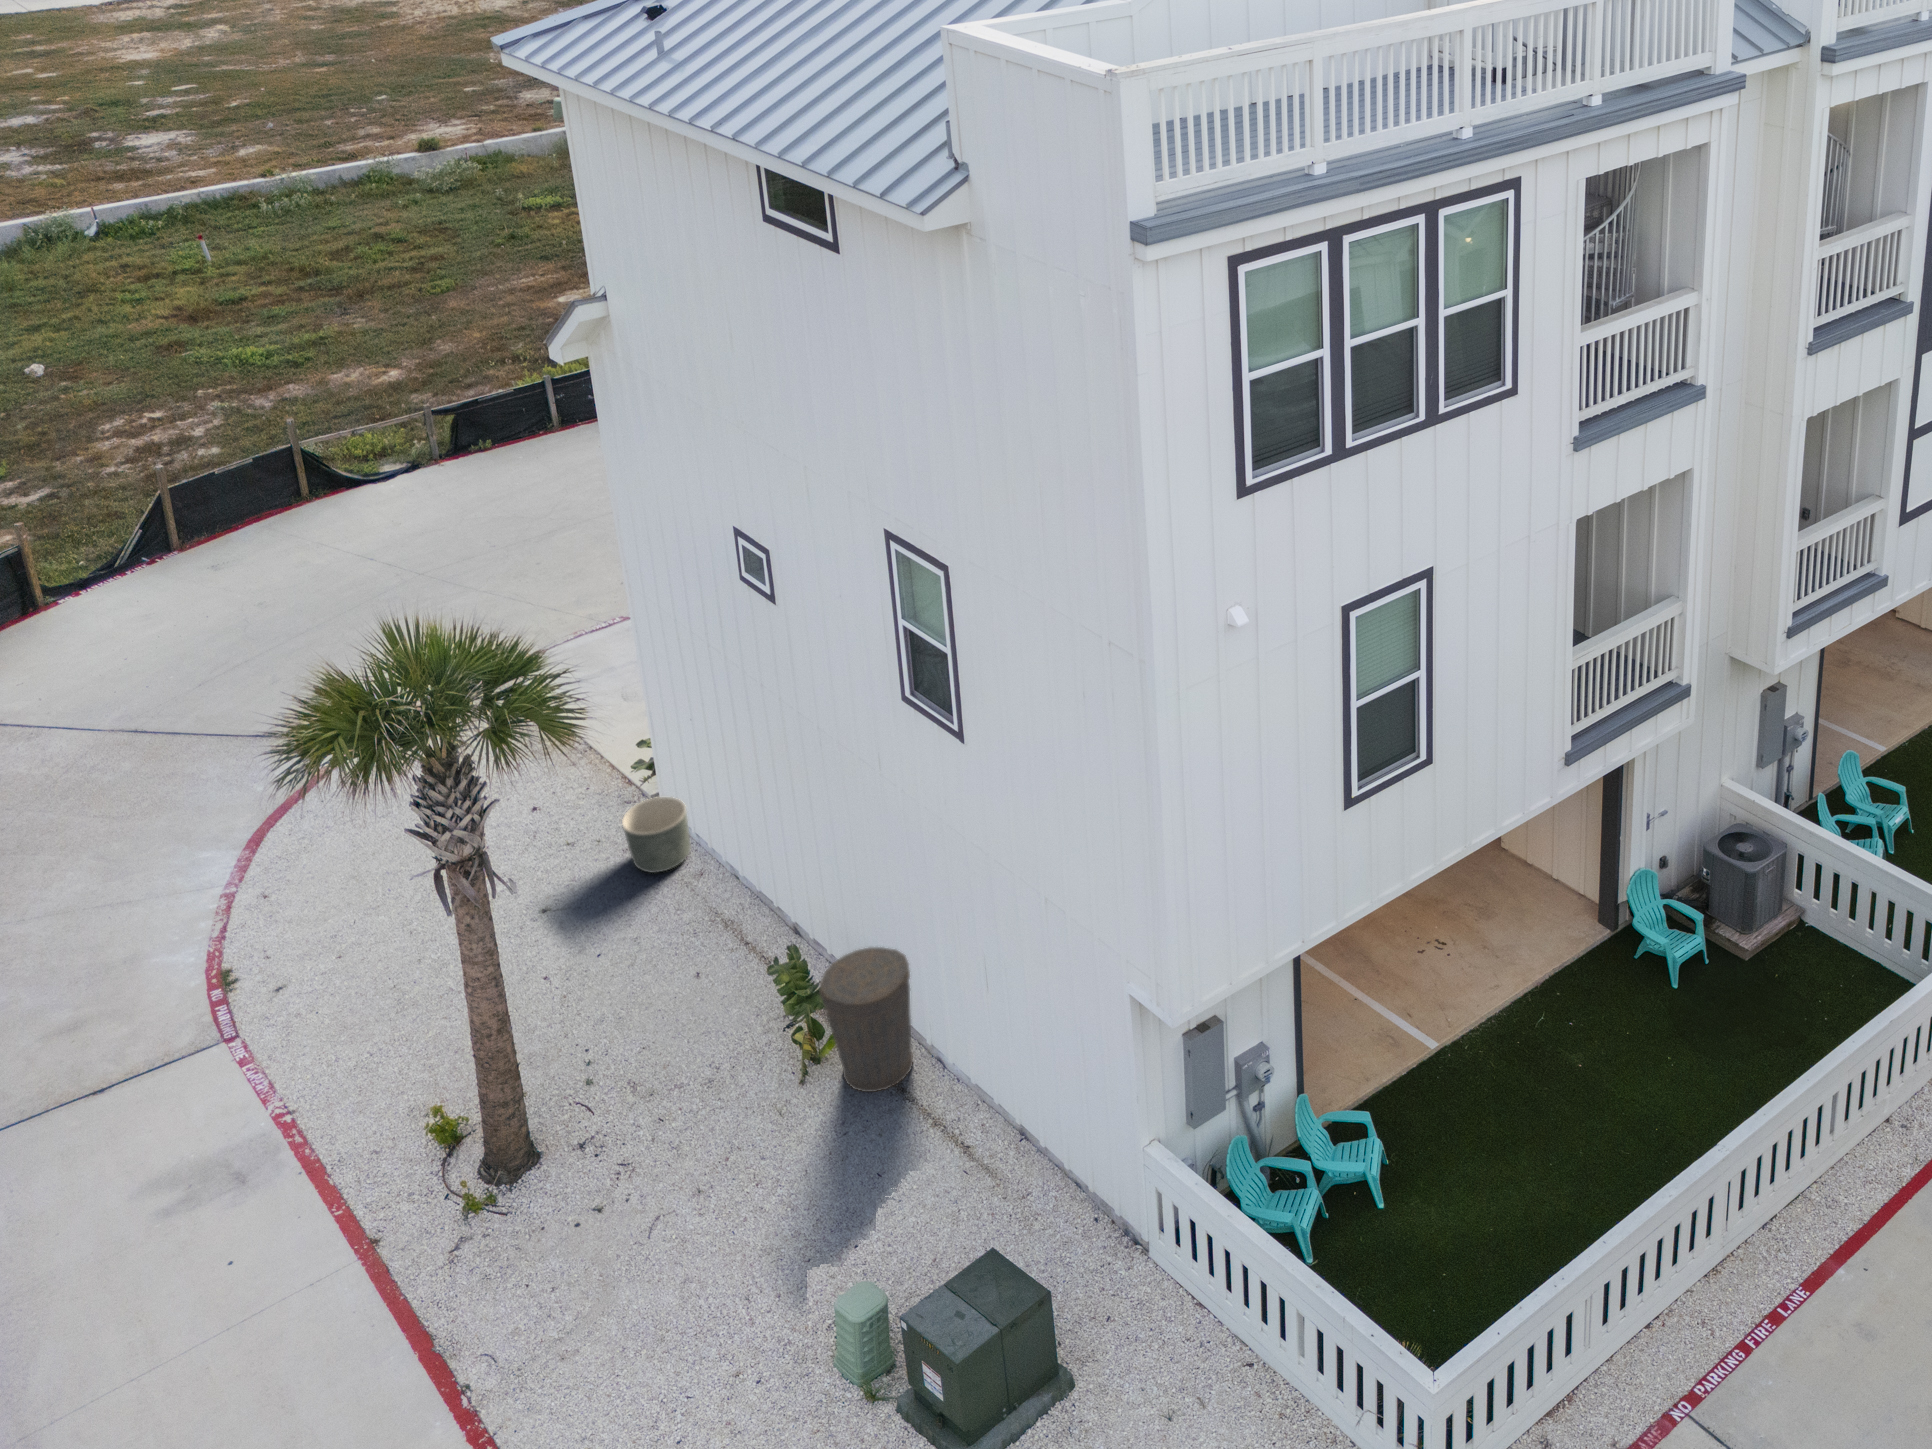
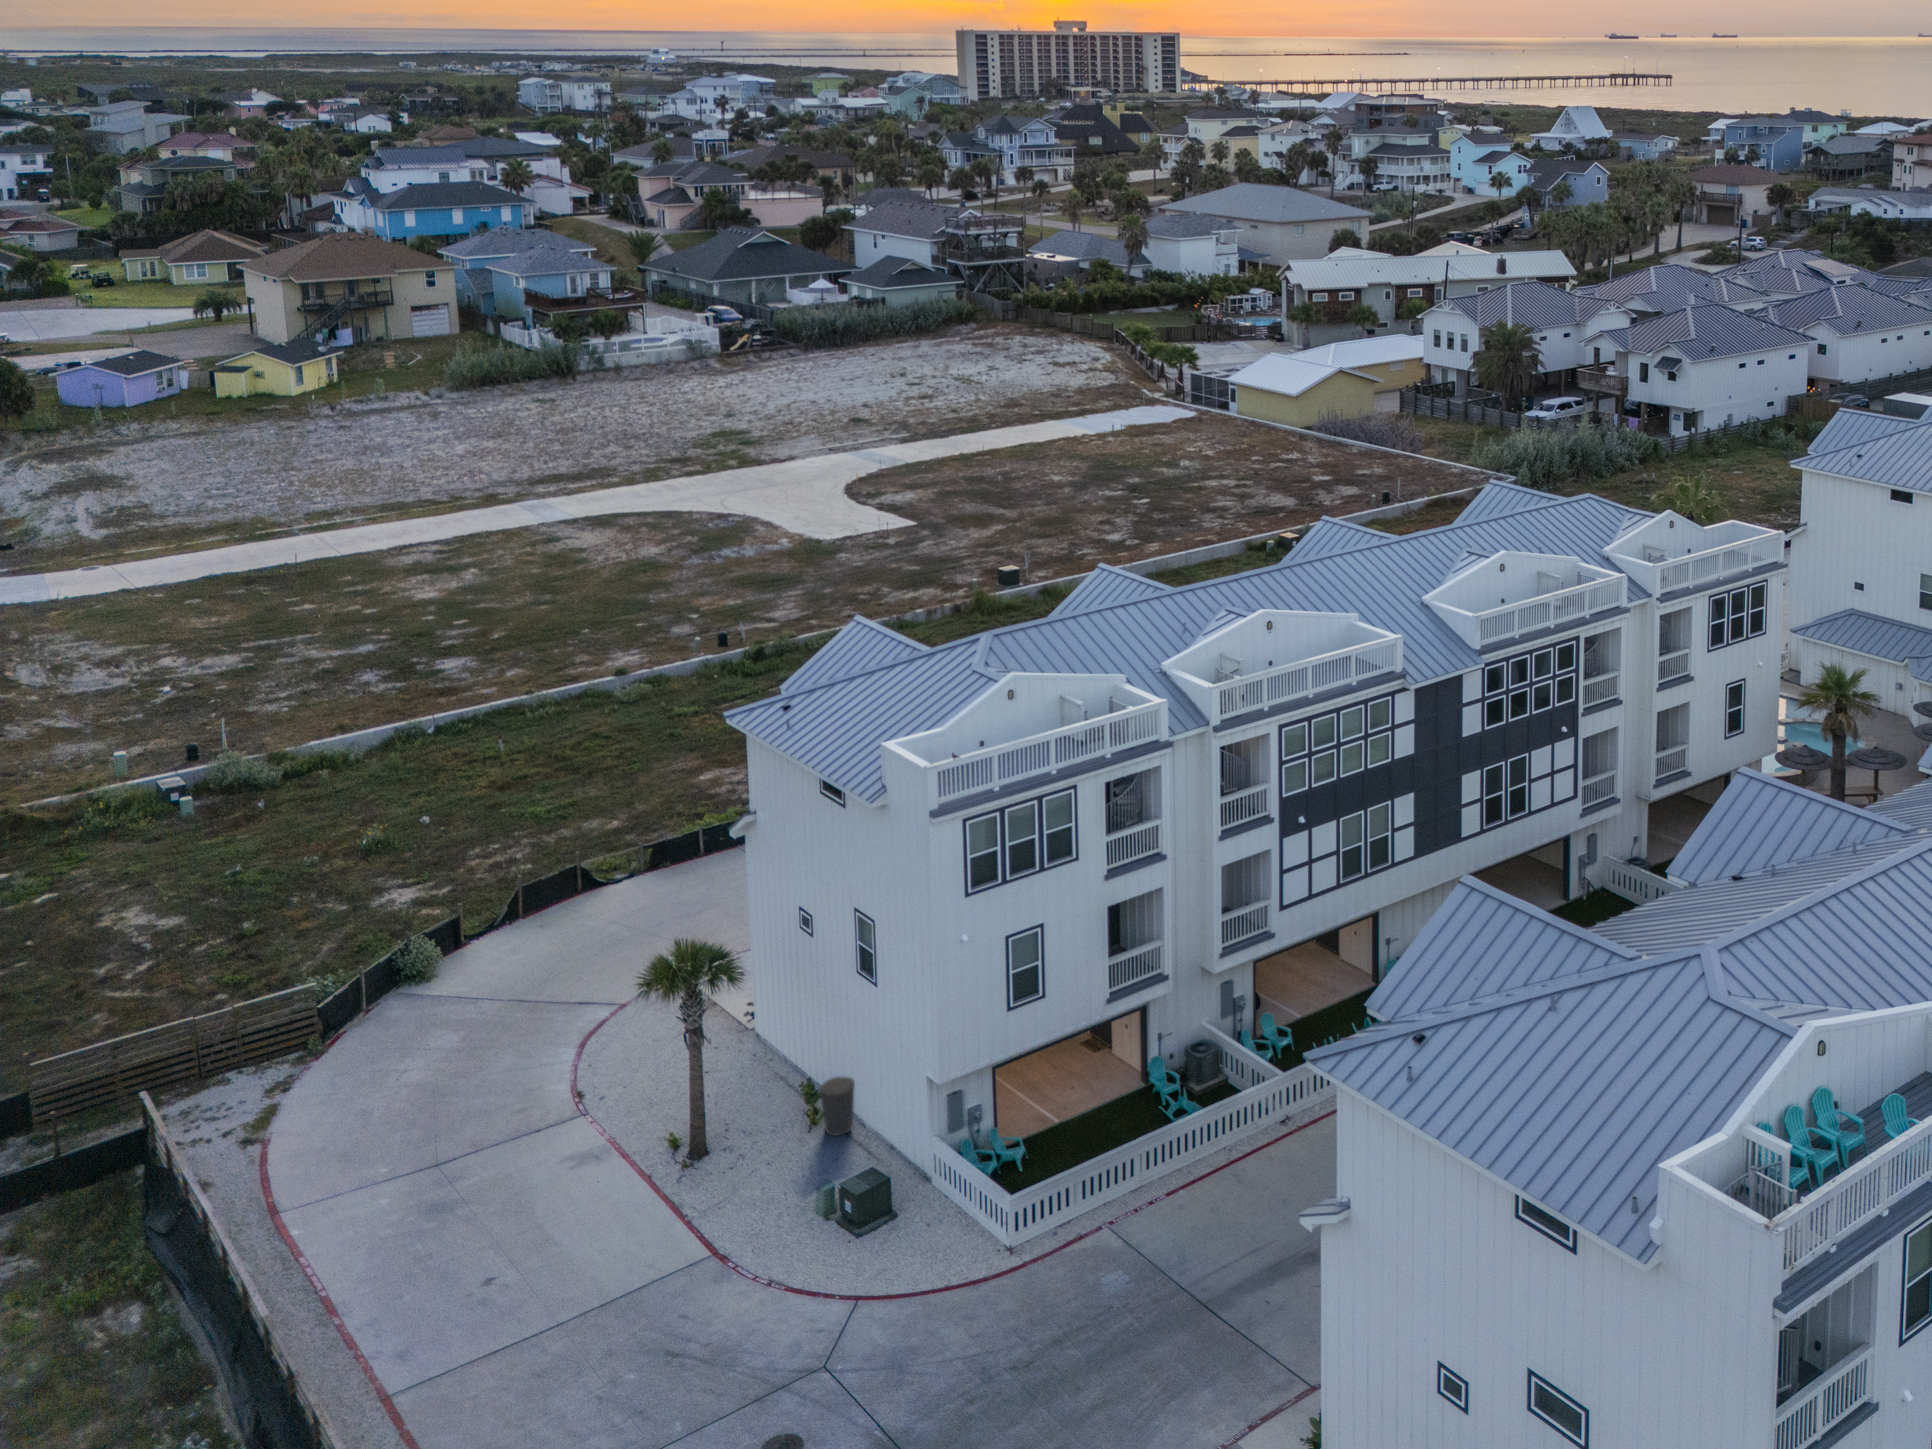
planter: present [622,797,691,873] -> none [741,1026,768,1059]

